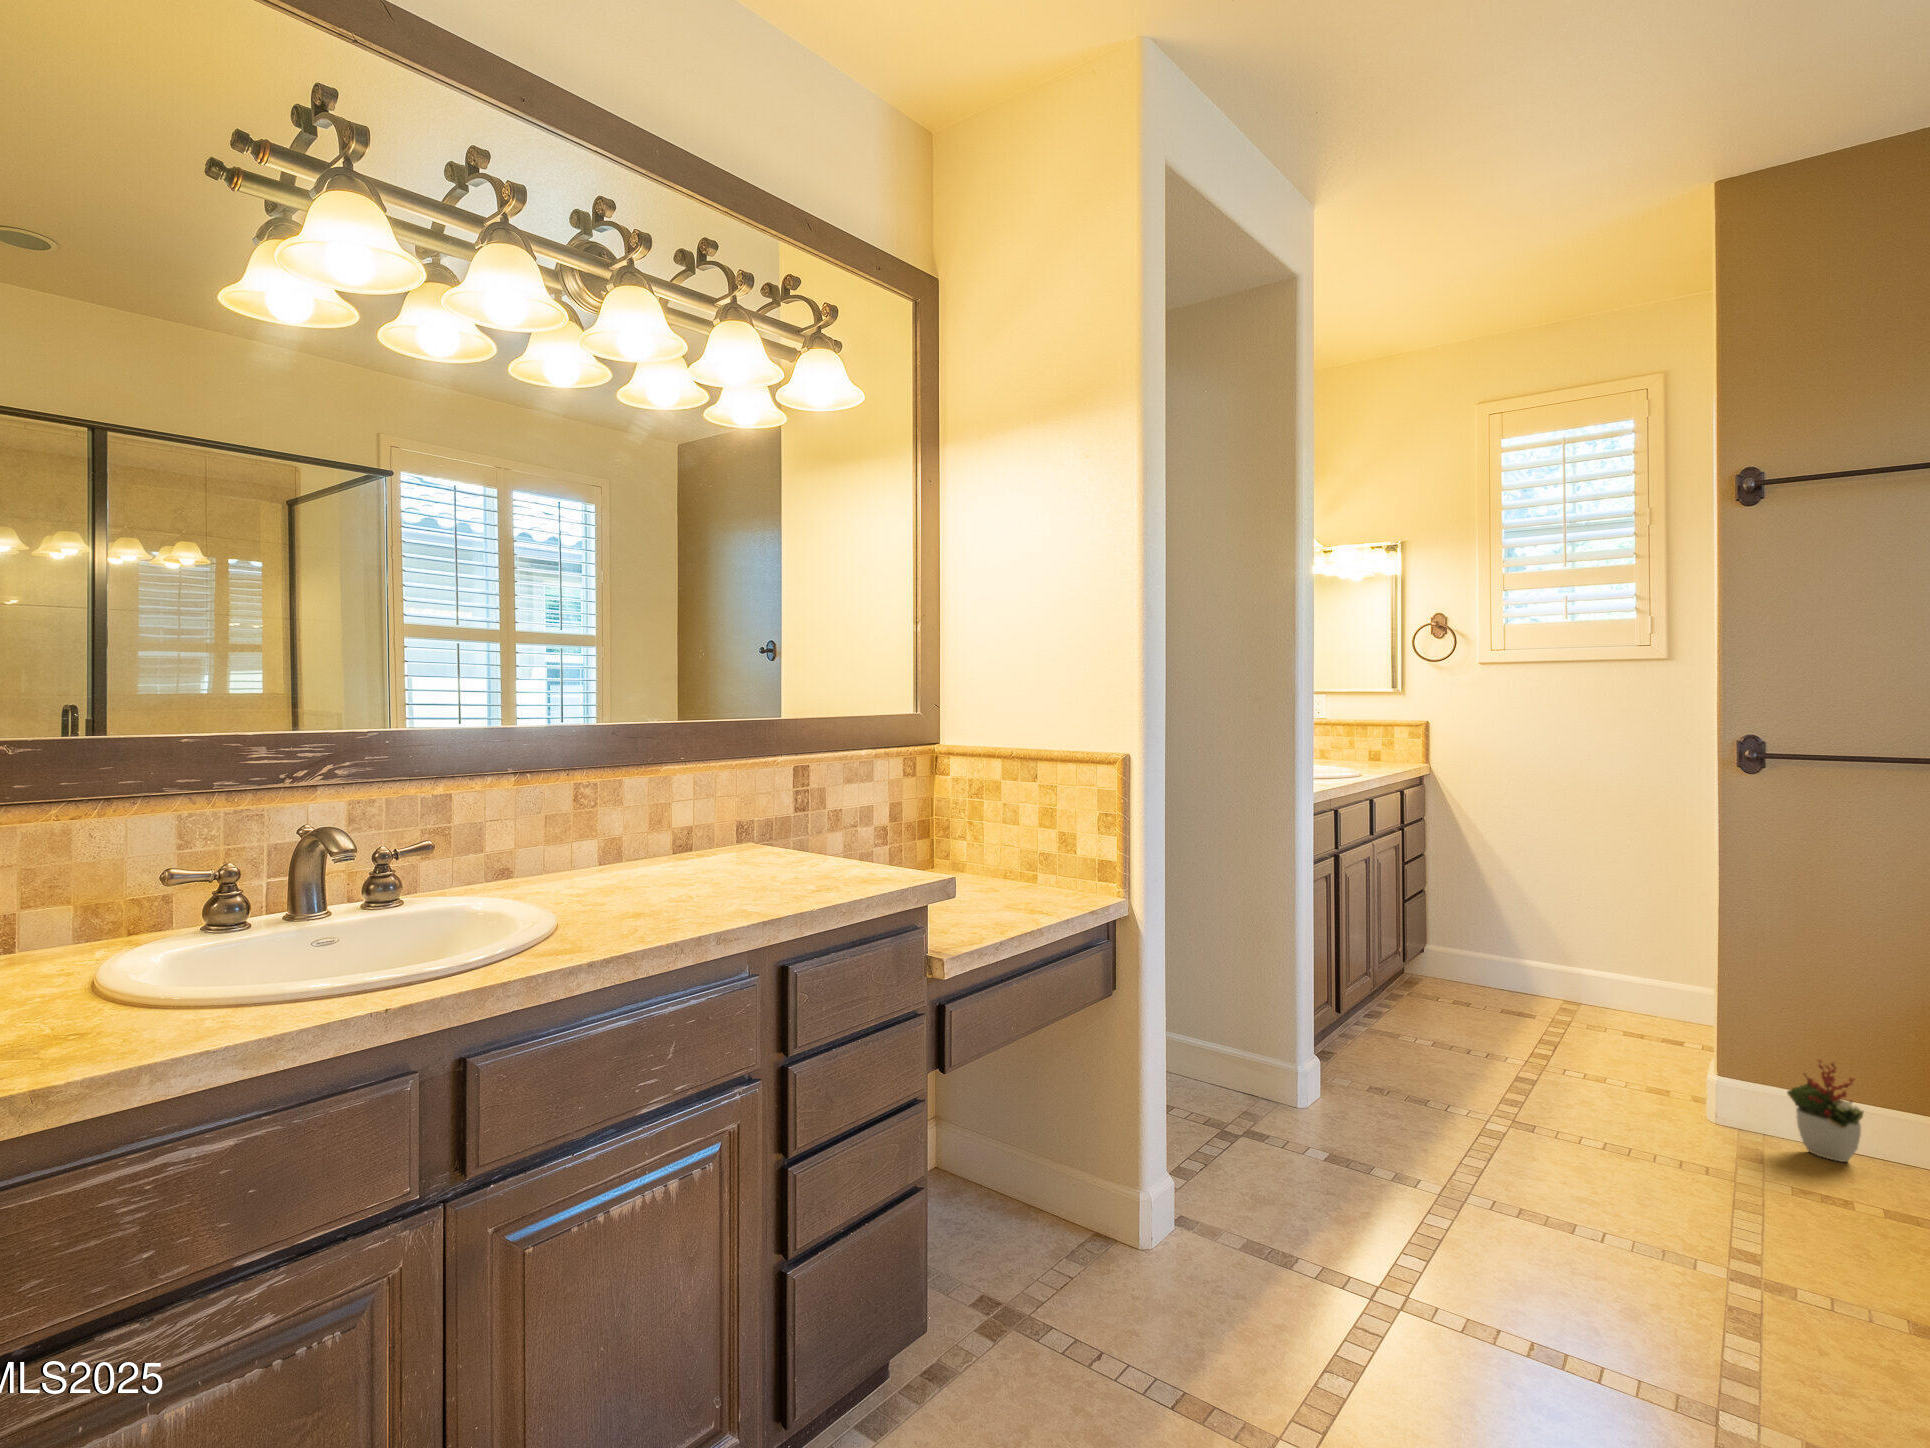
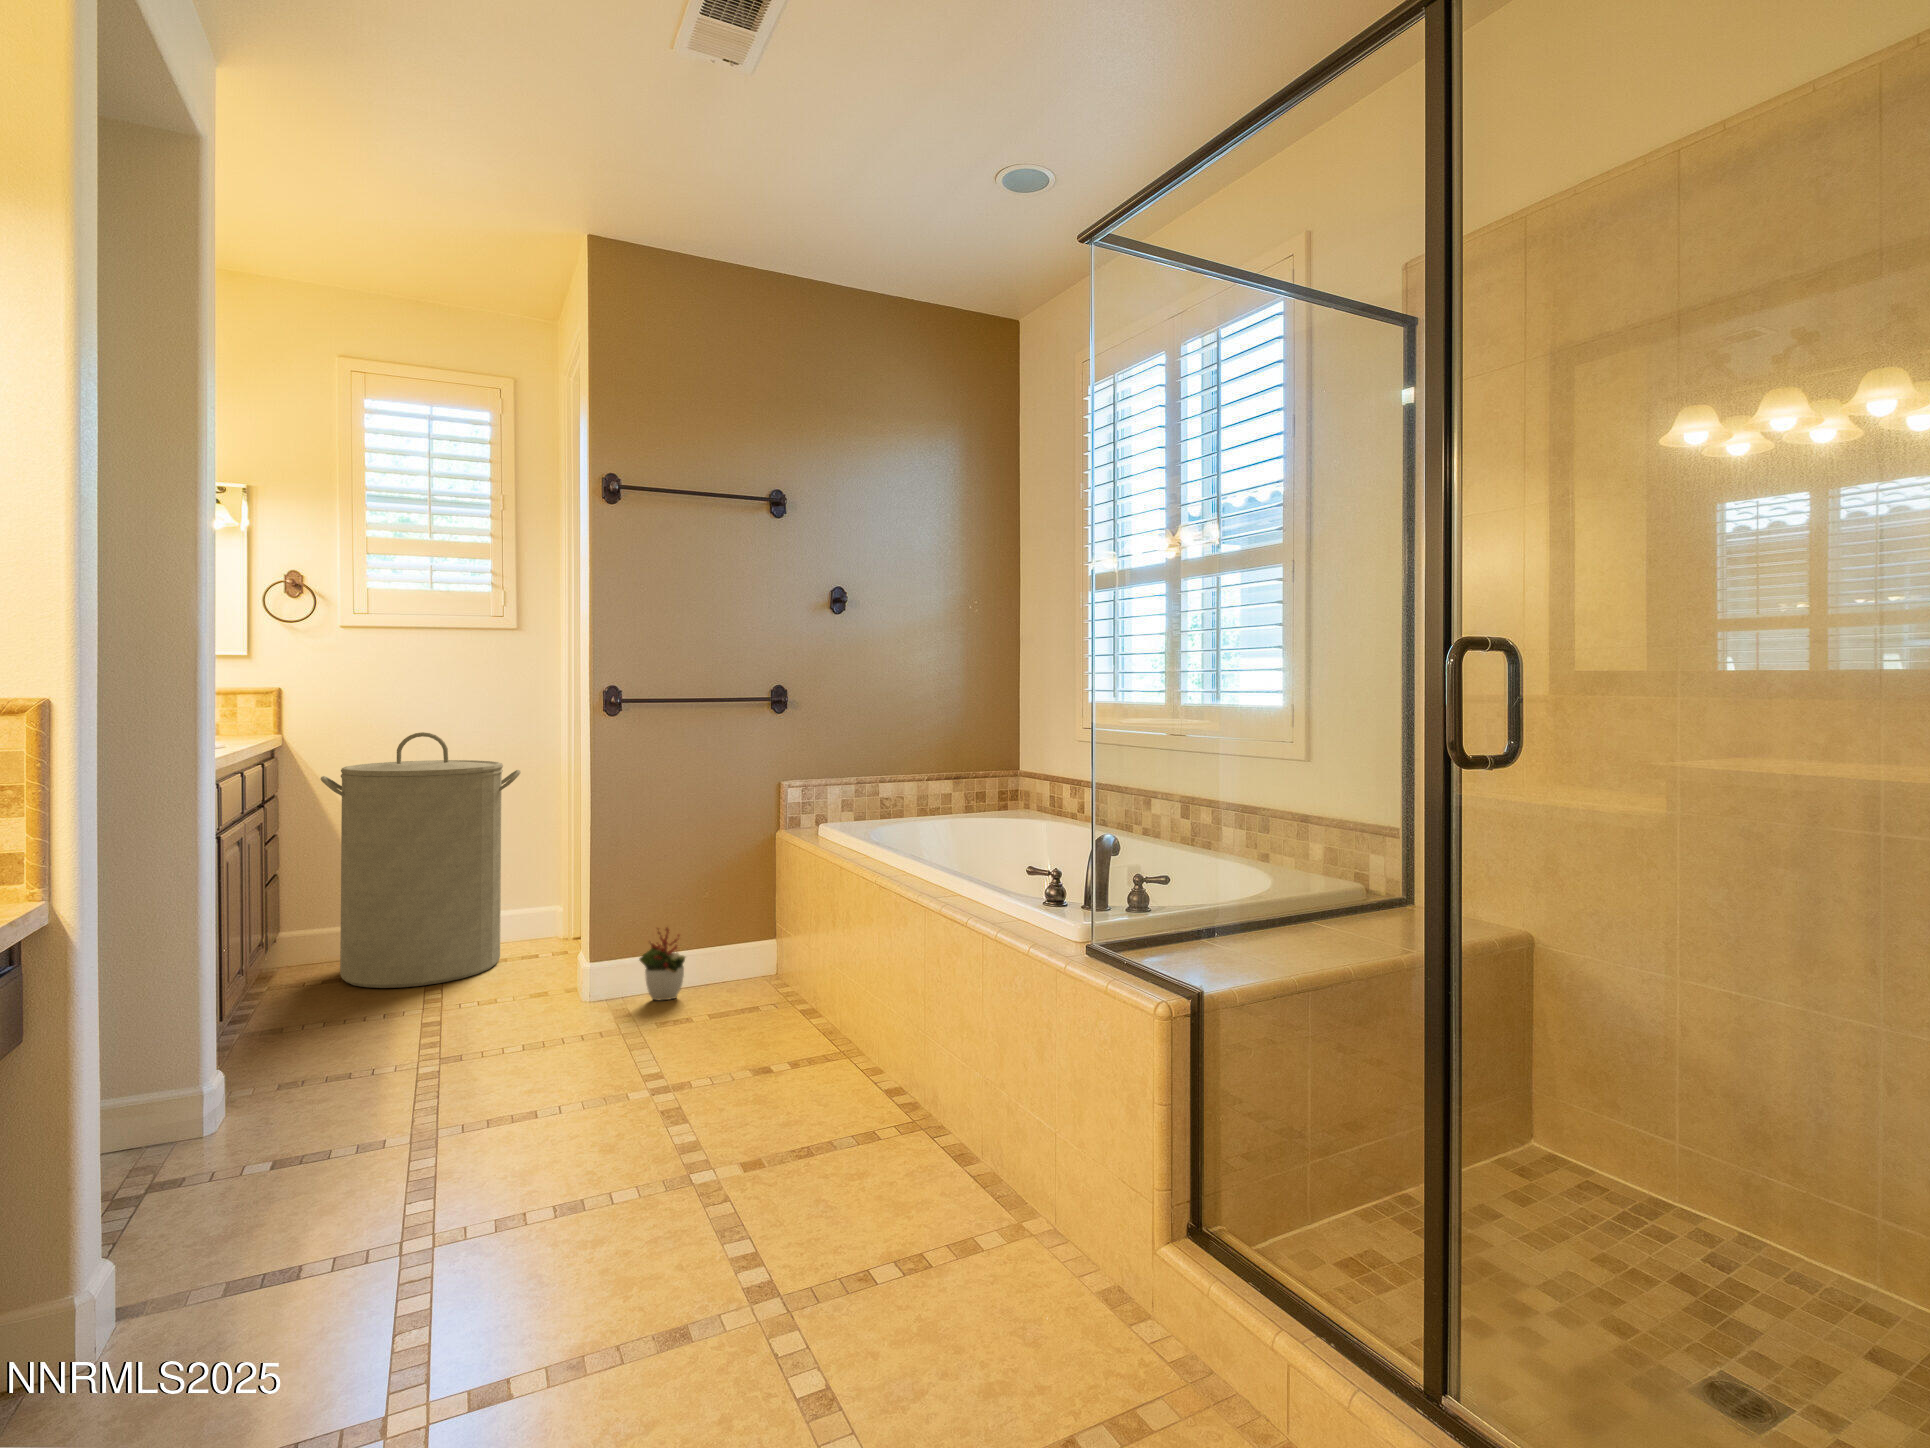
laundry hamper: none [1452,773,1664,1041] -> present [321,732,521,988]

